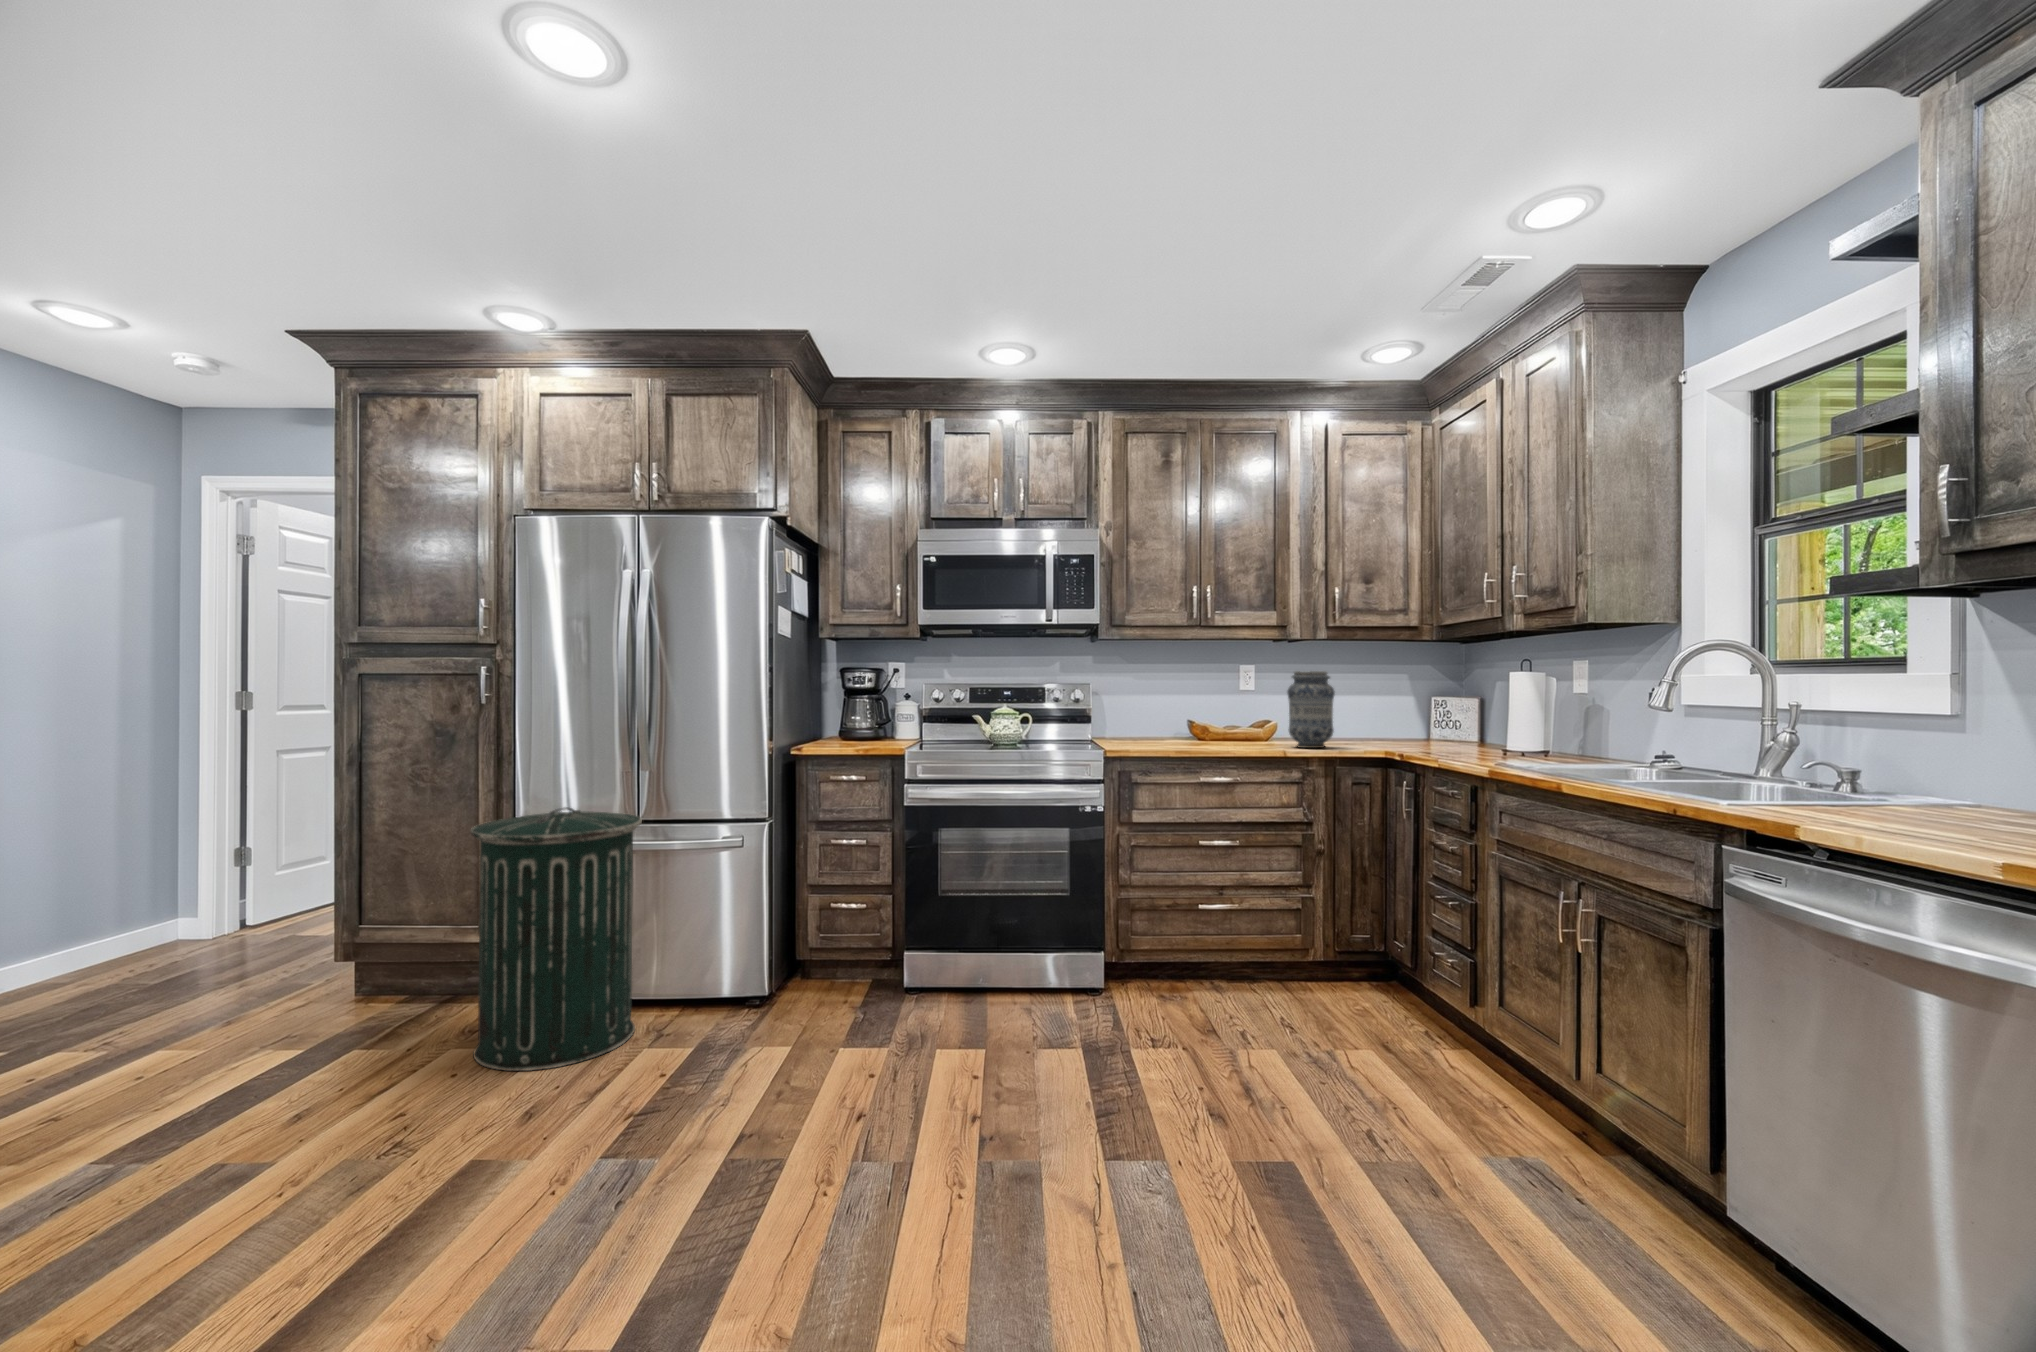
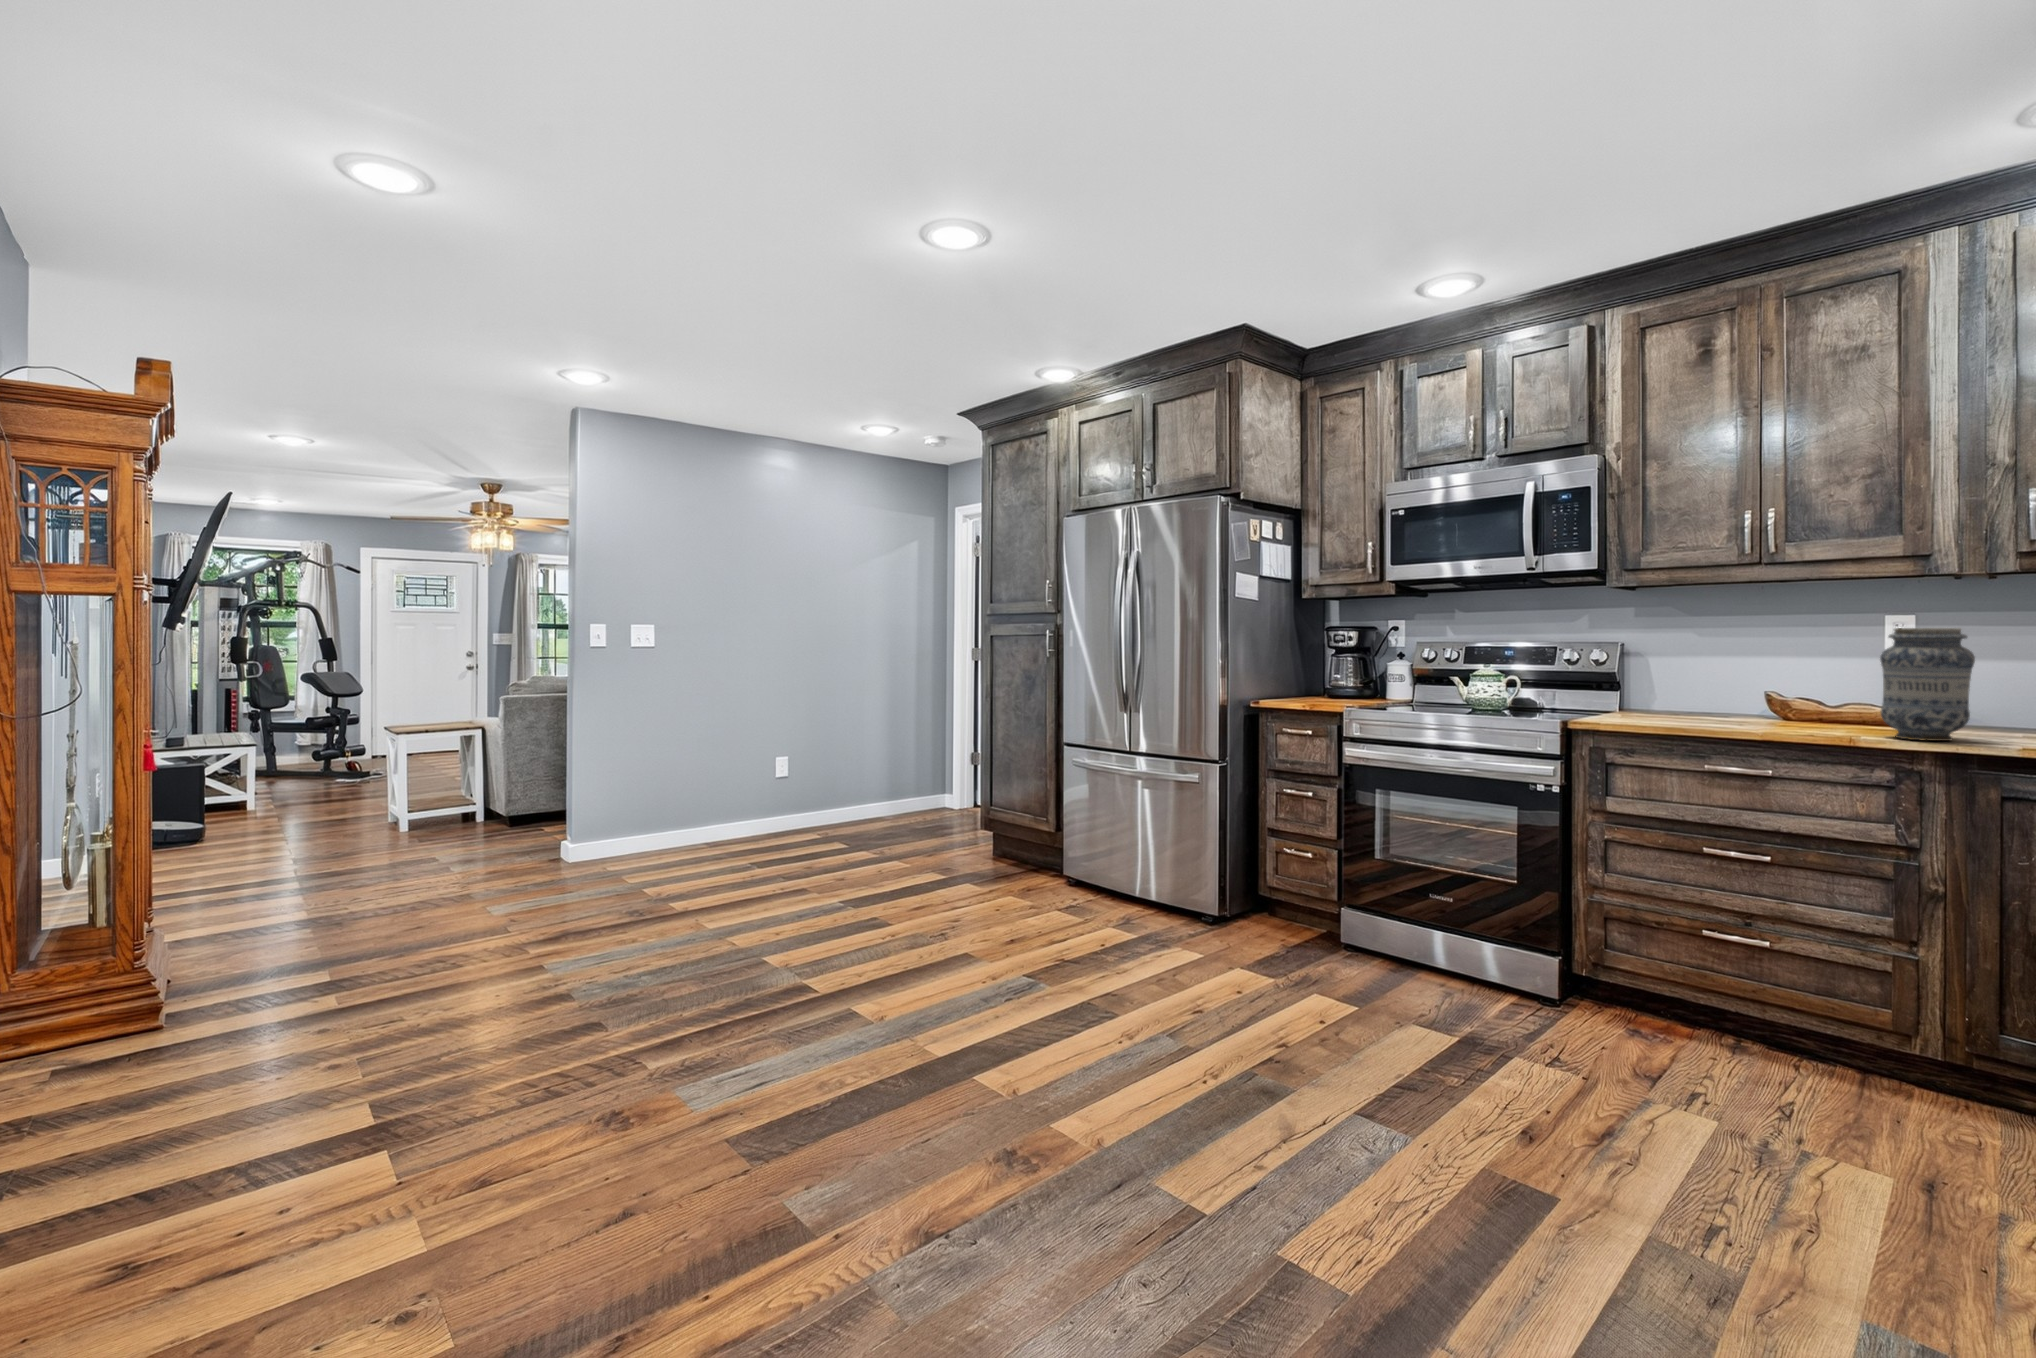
trash can: present [470,807,642,1071] -> none [1010,739,1120,921]

